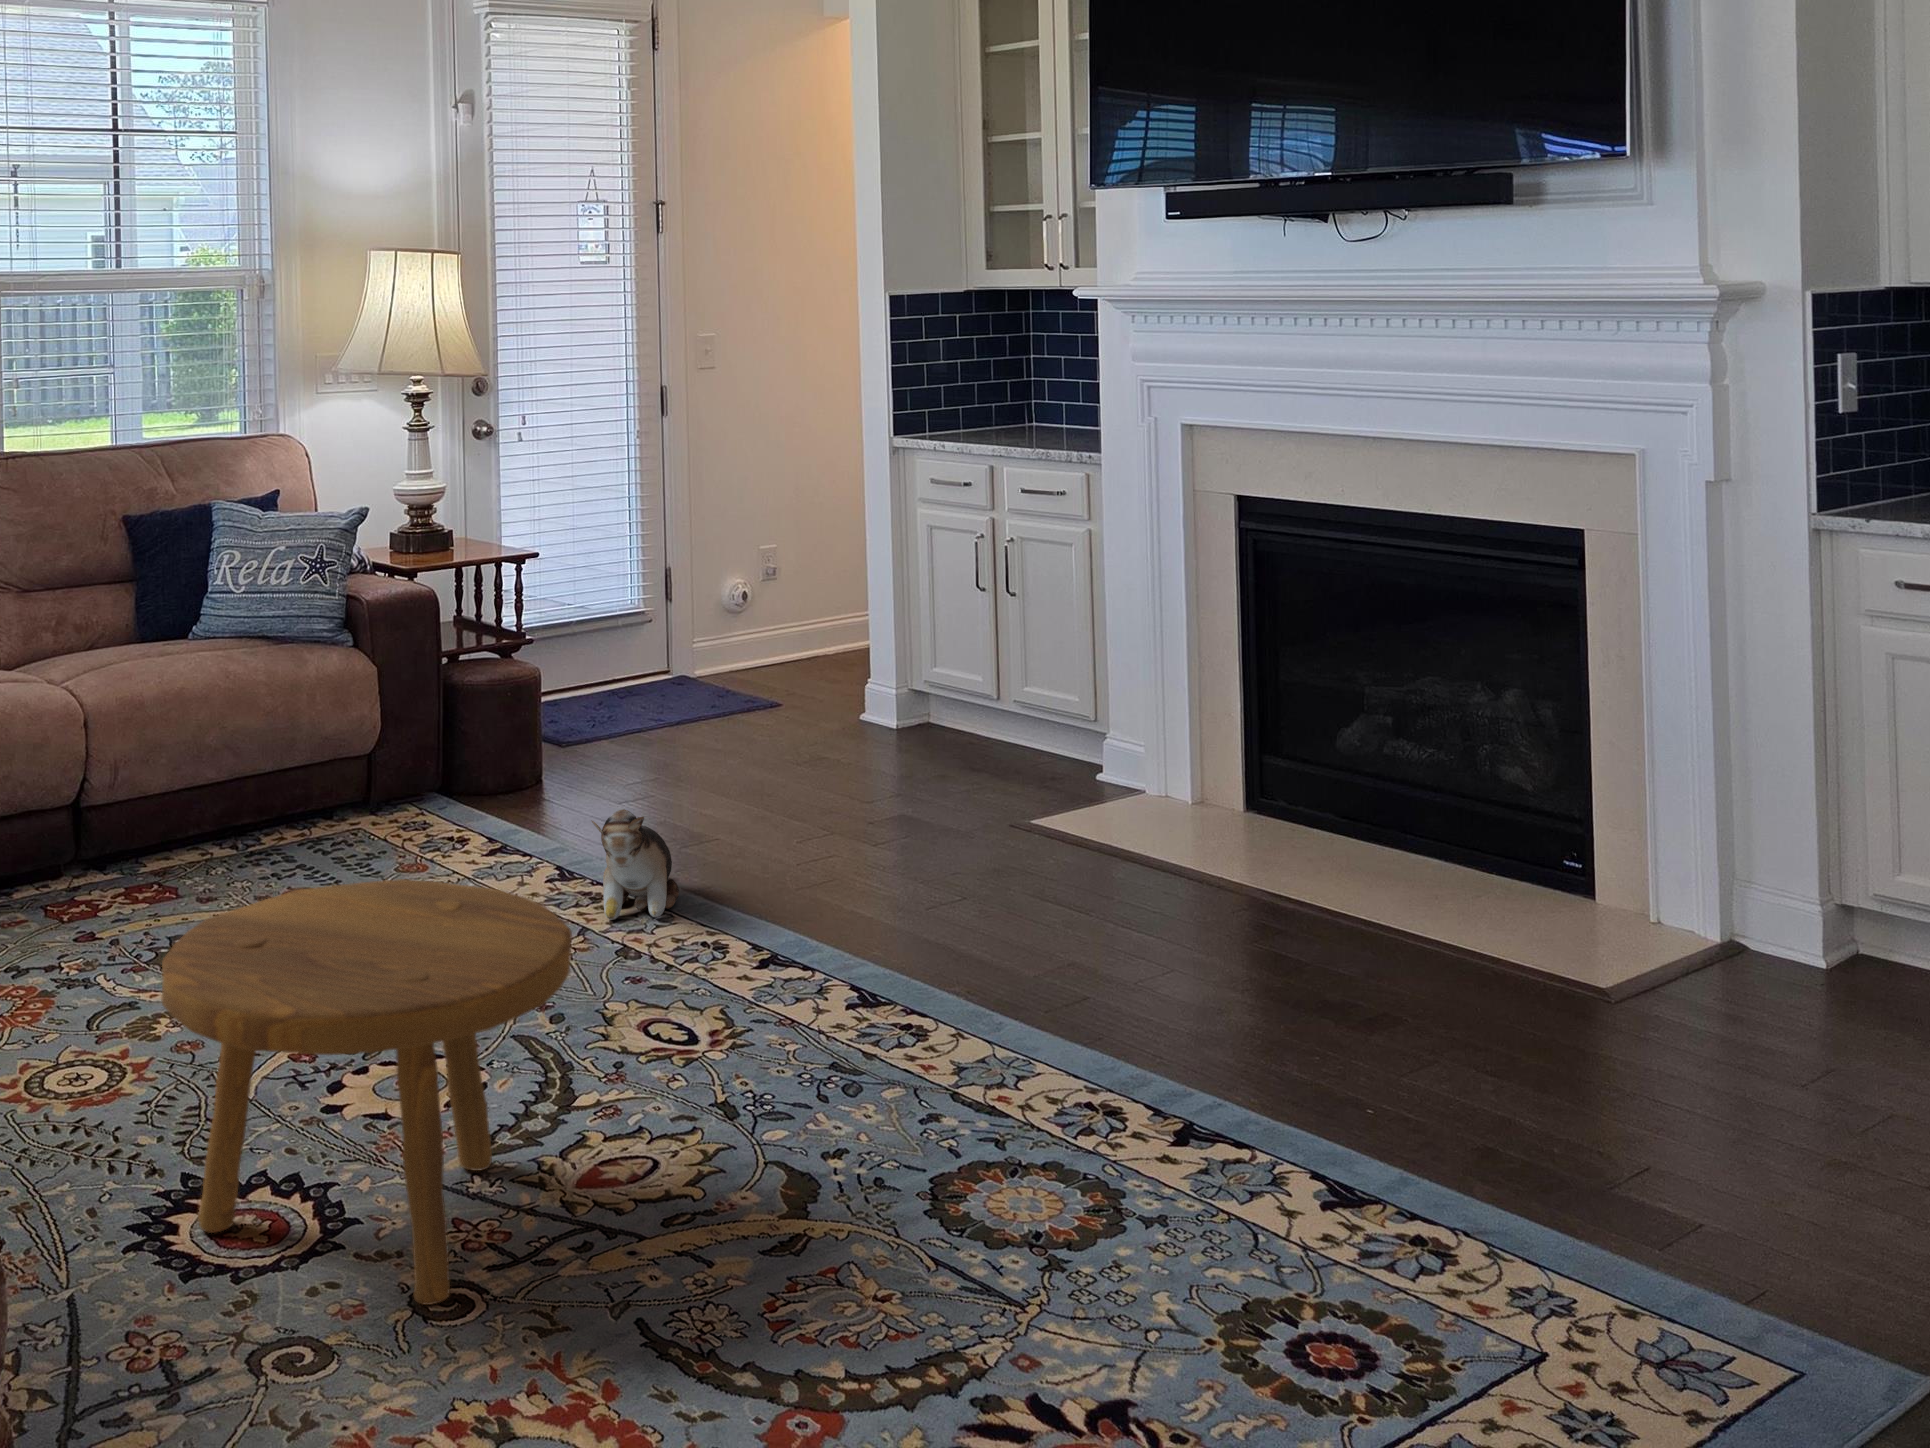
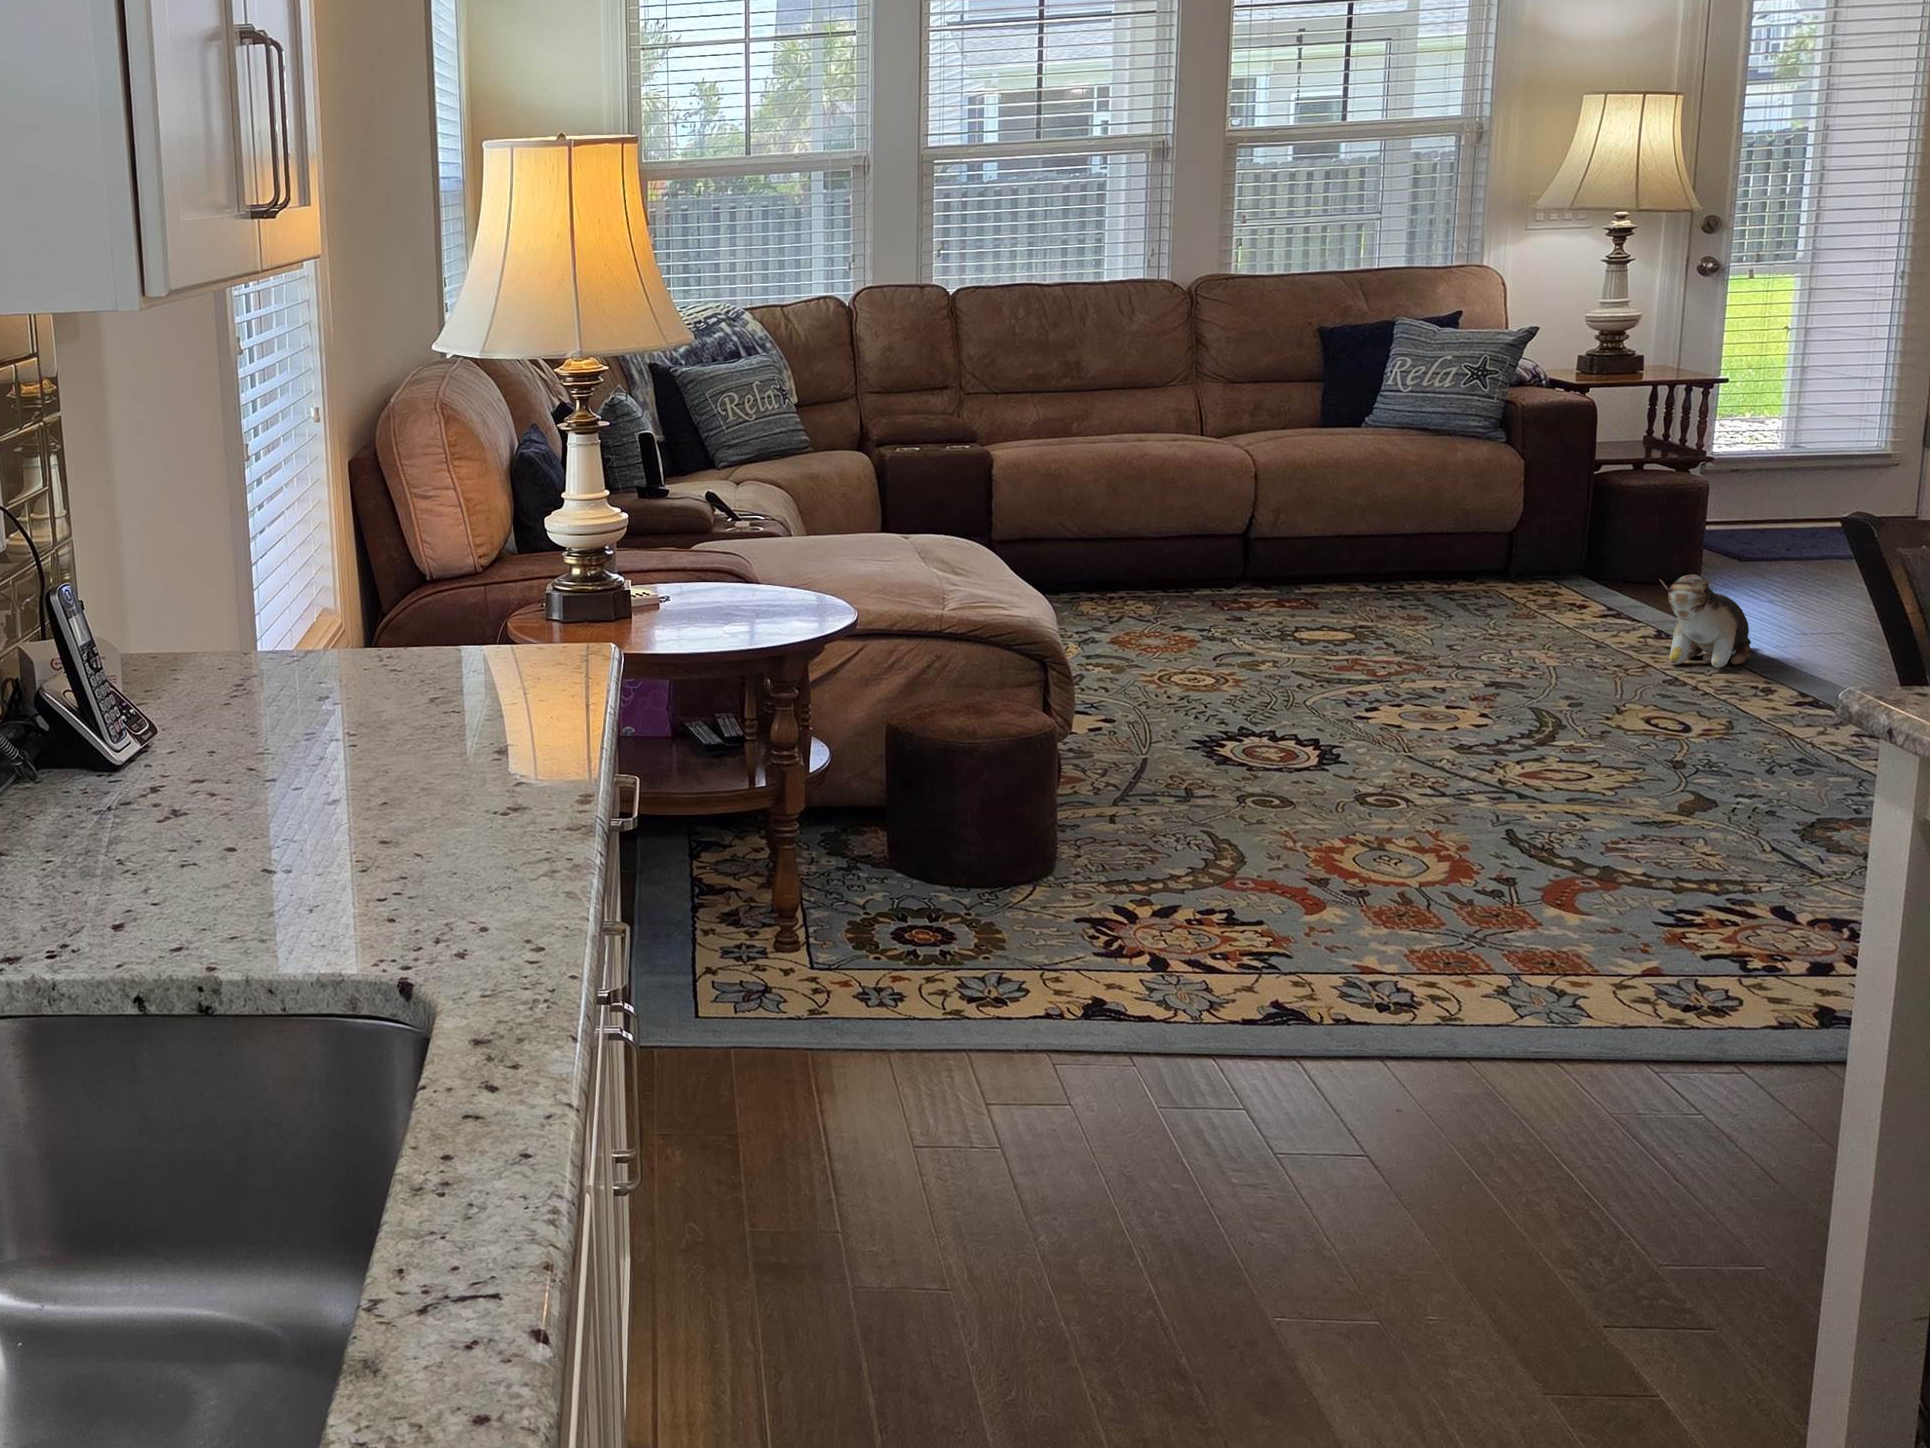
footstool: present [162,879,572,1305] -> none [1219,560,1524,810]

